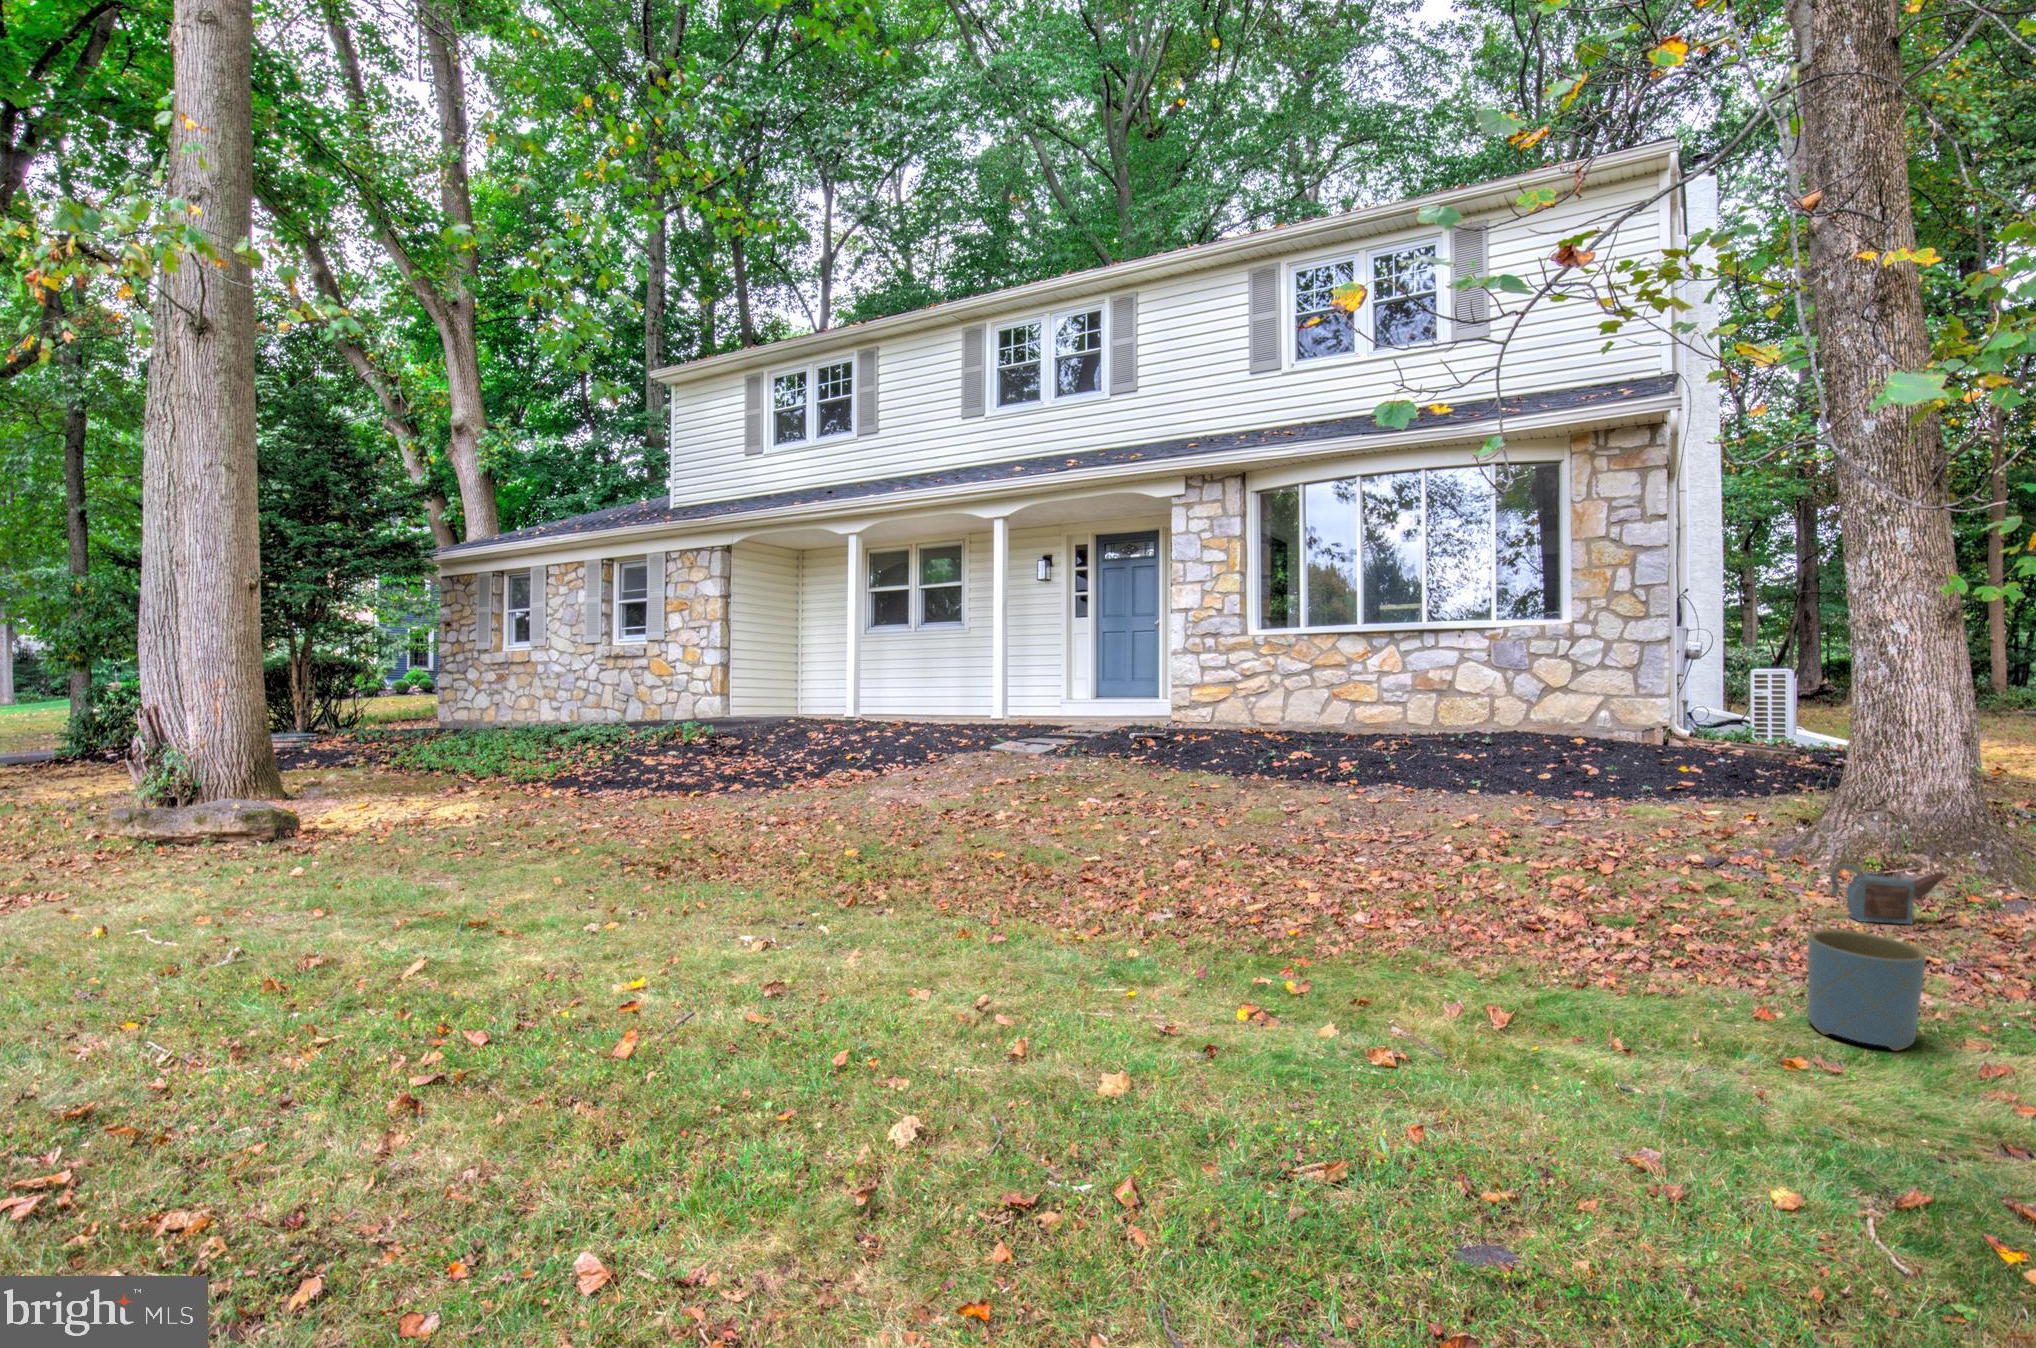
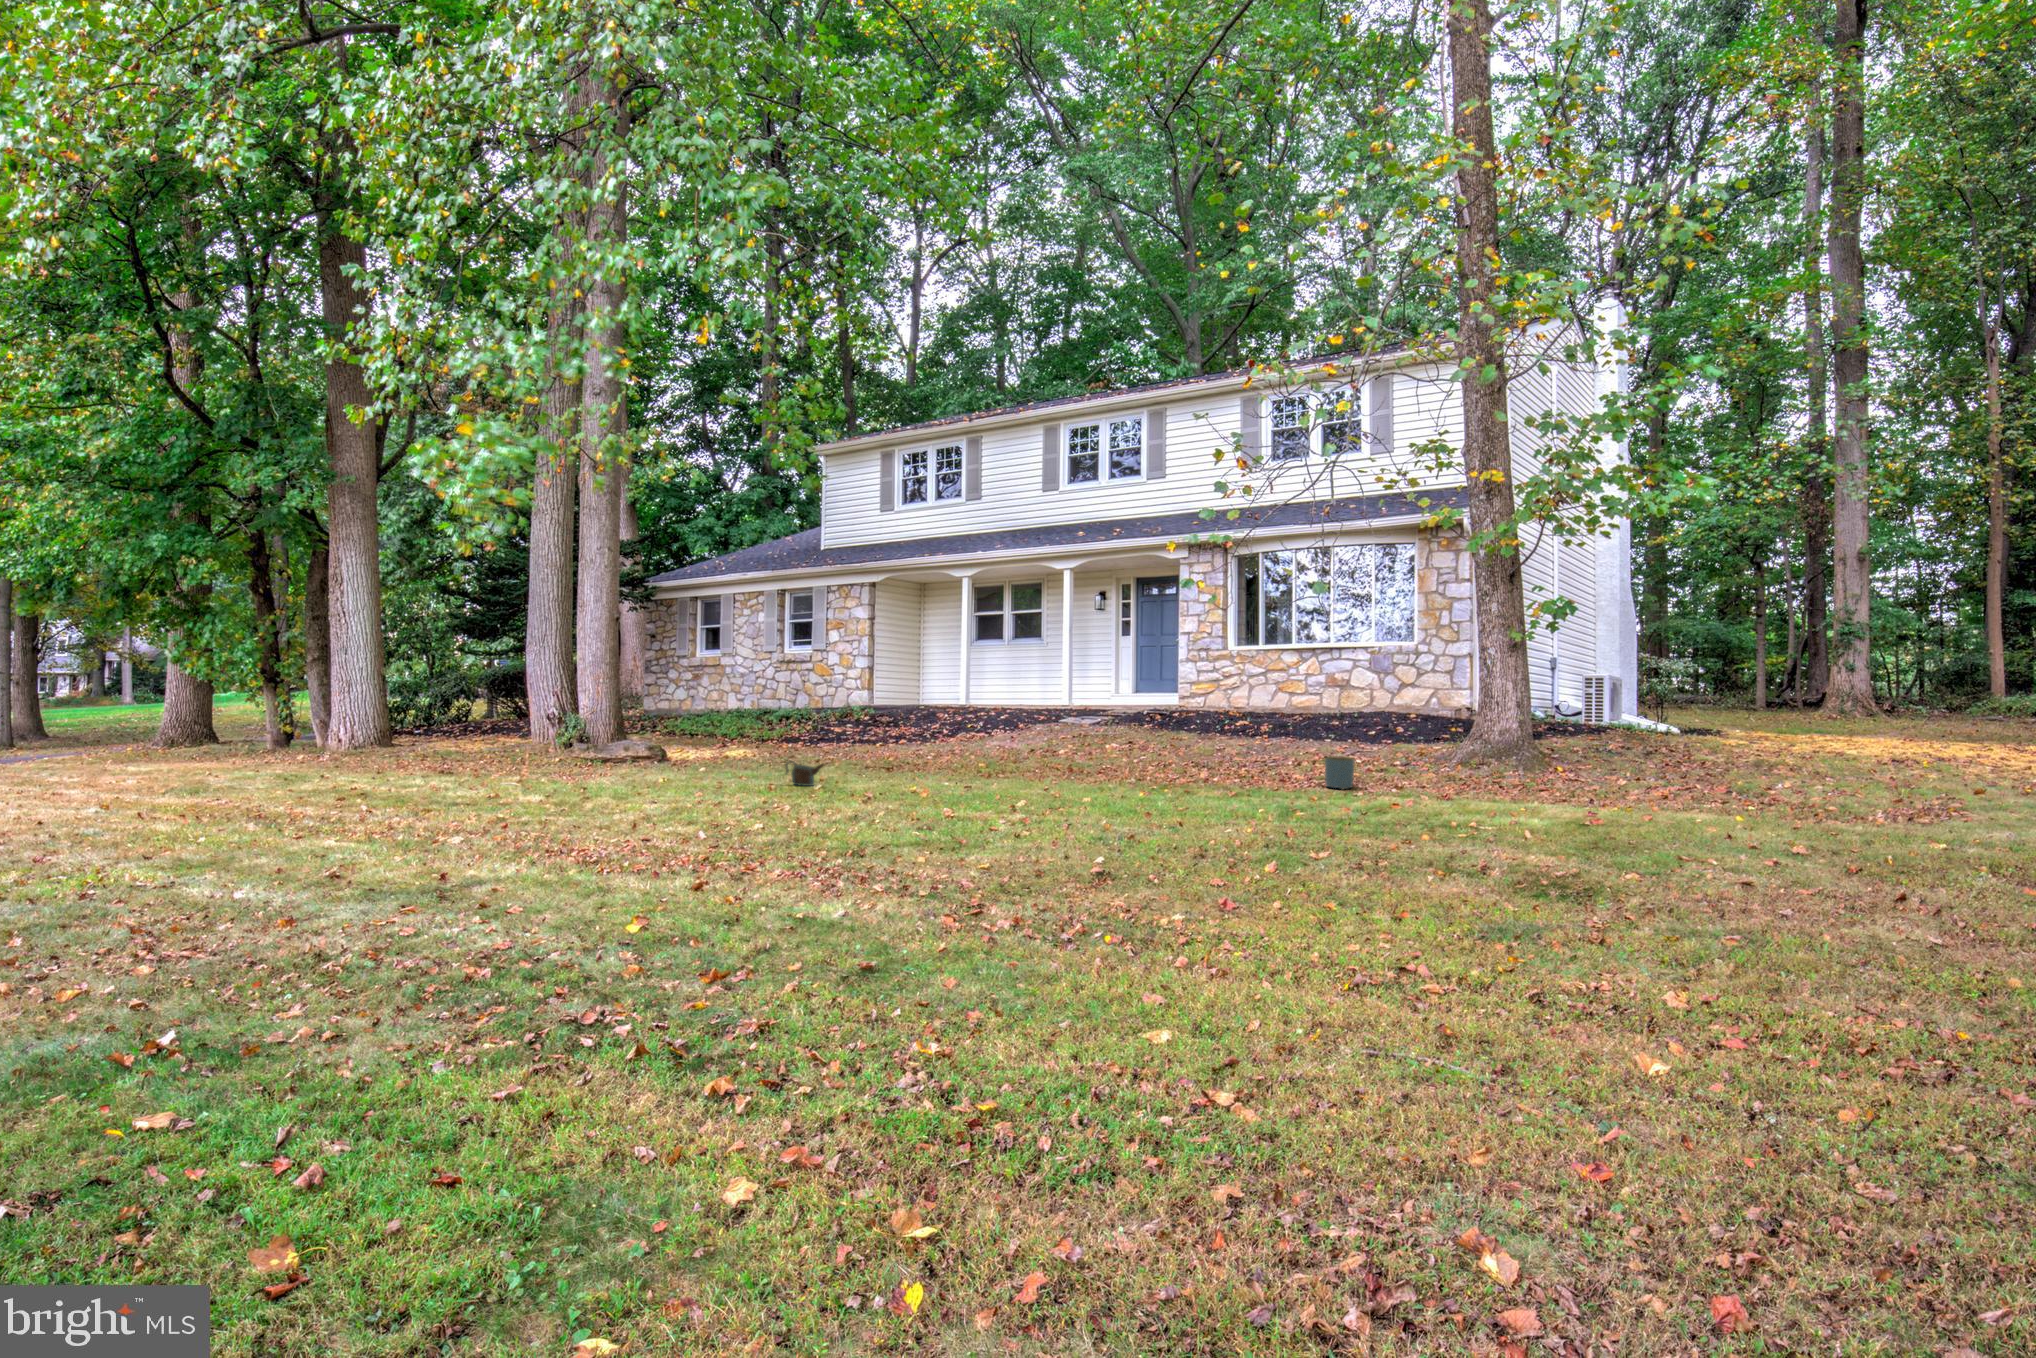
watering can: present [1828,864,1947,924] -> present [785,761,824,786]

